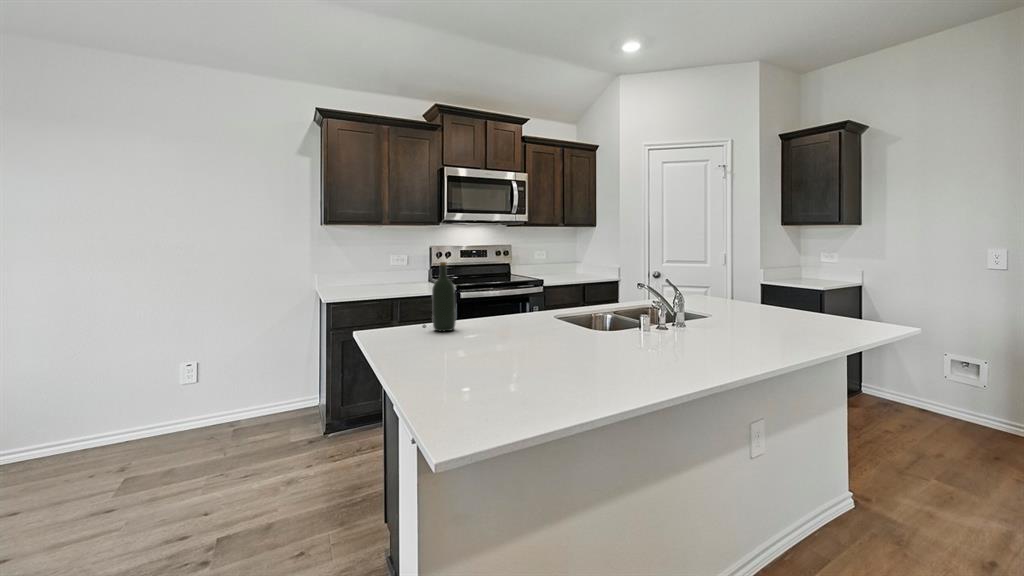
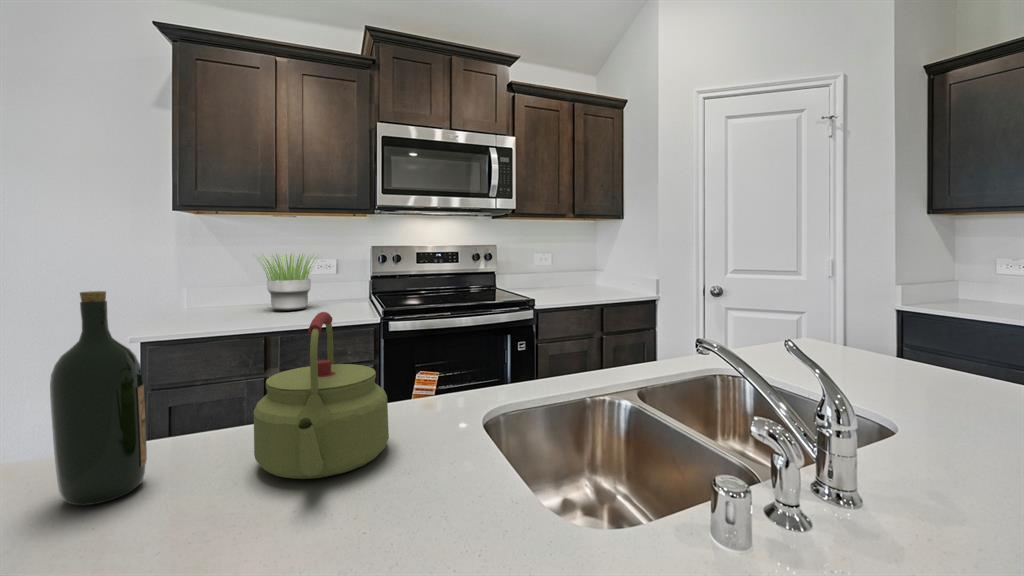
potted plant: none [364,250,409,287] -> present [260,254,318,311]
kettle: none [484,271,529,327] -> present [254,312,389,479]

